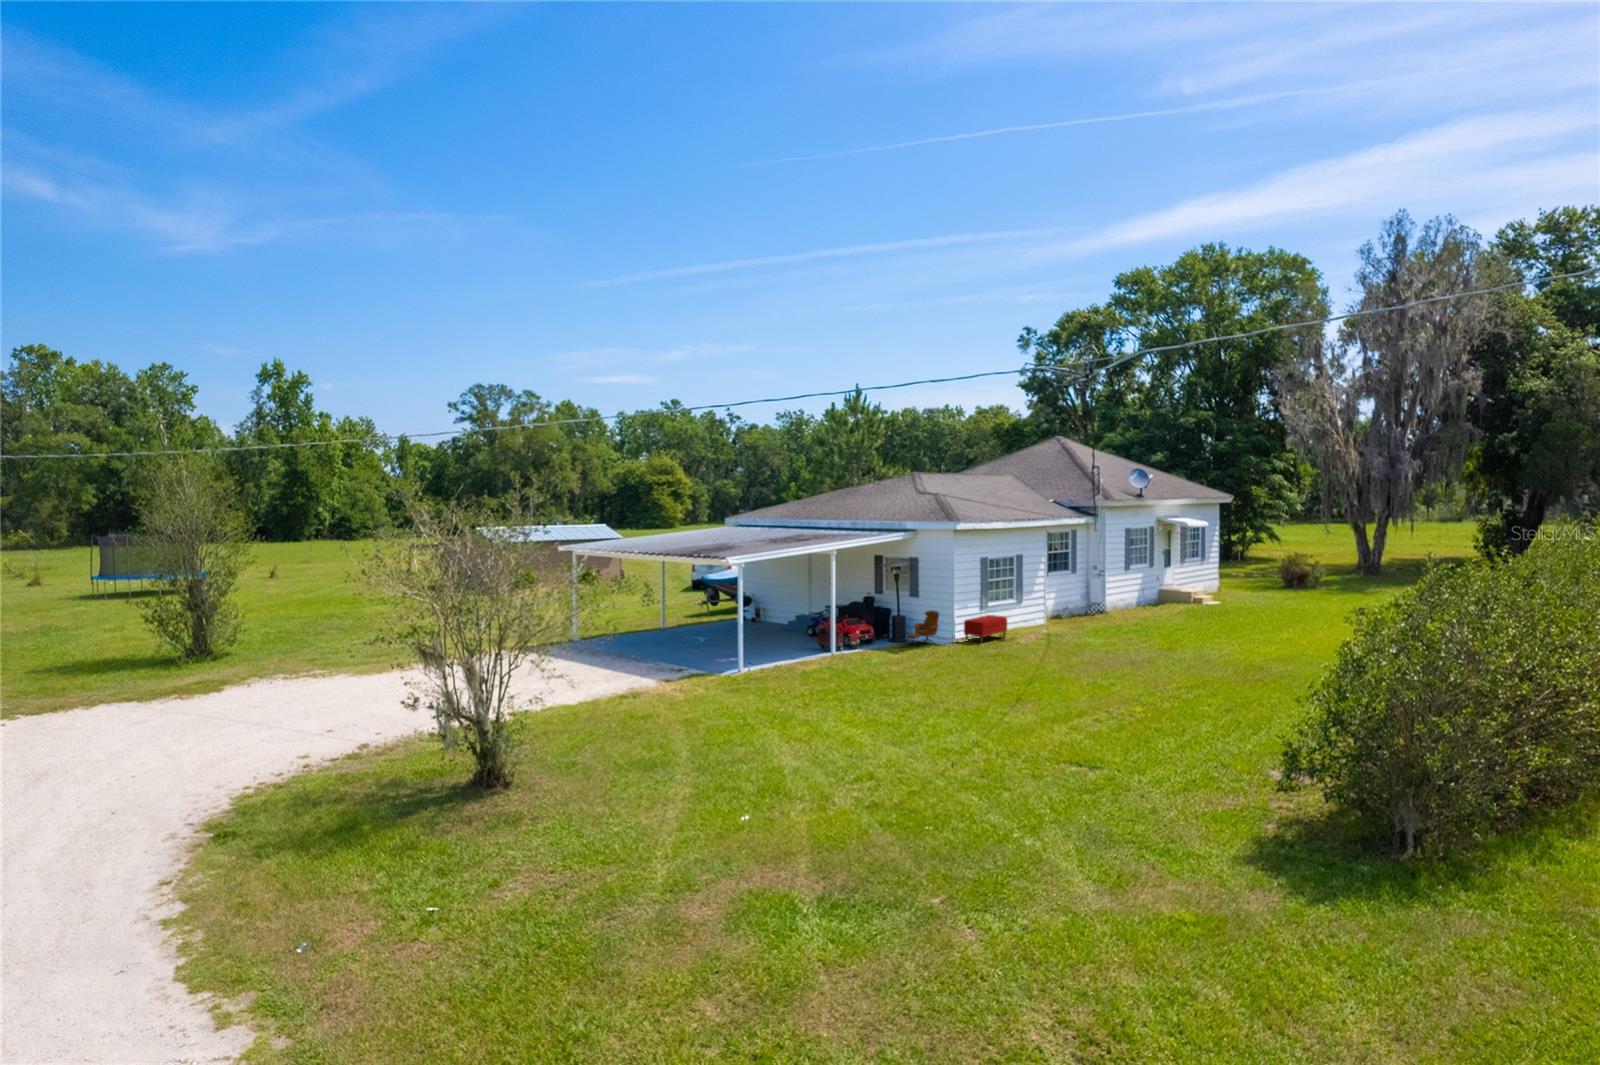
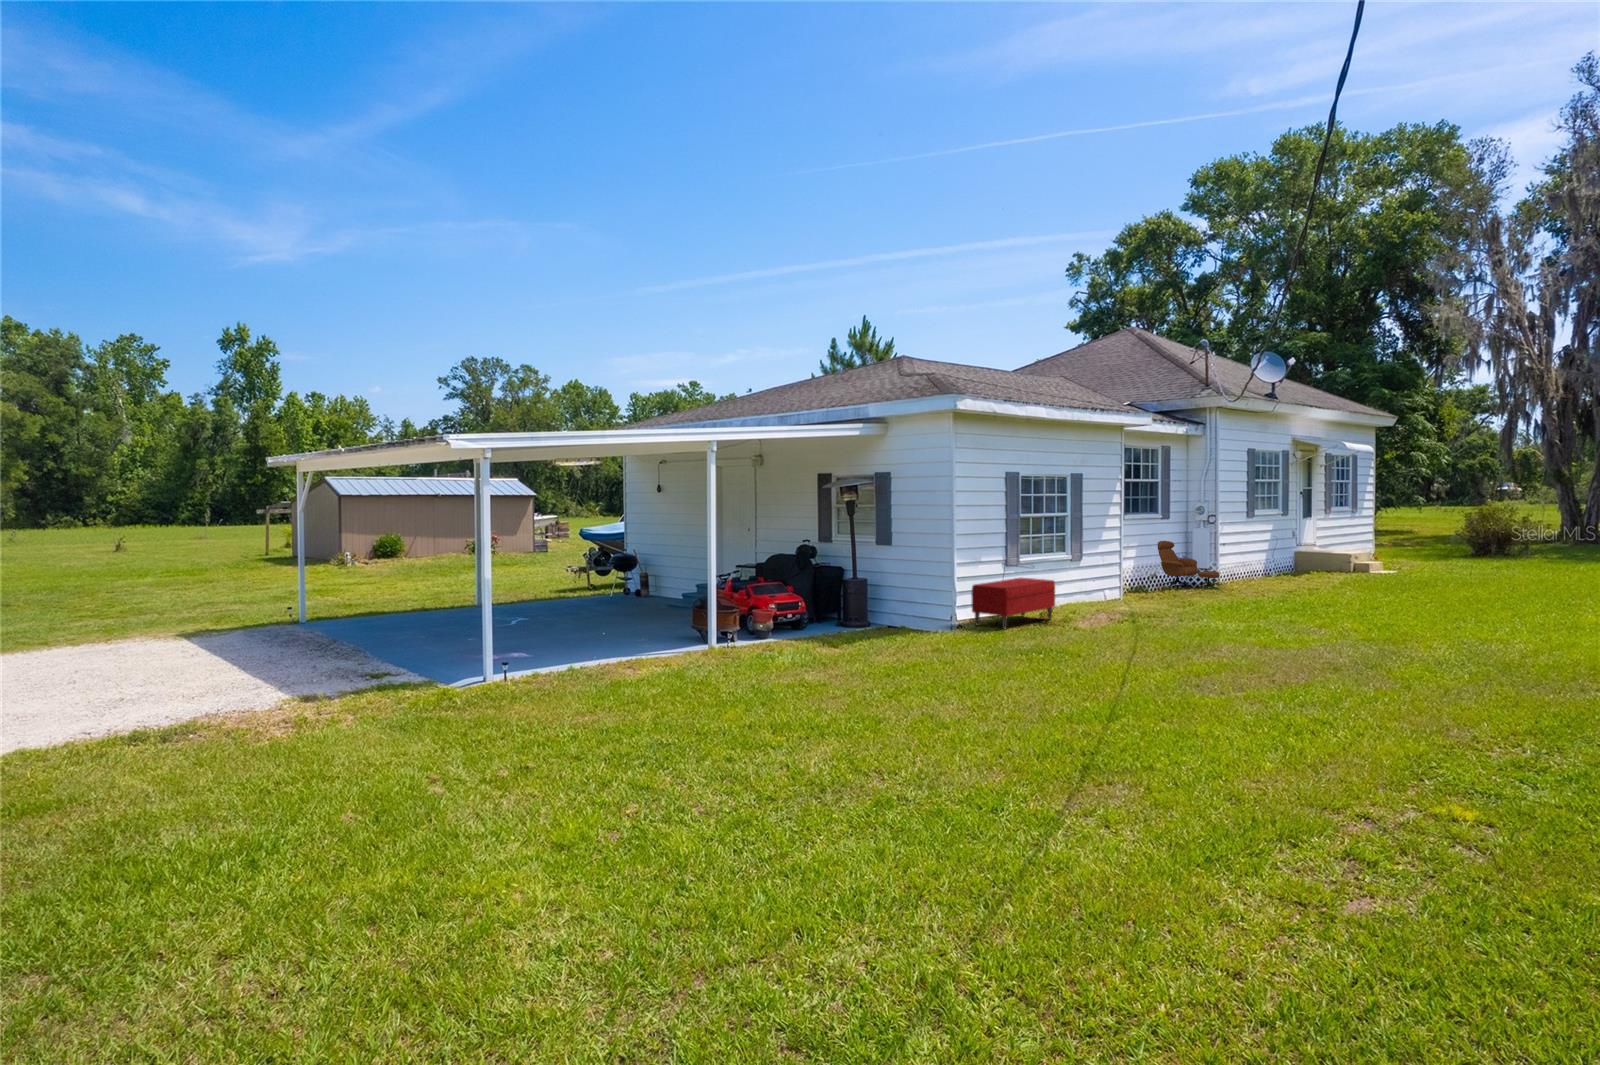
lounge chair: present [907,610,939,645] -> present [1158,541,1219,590]

